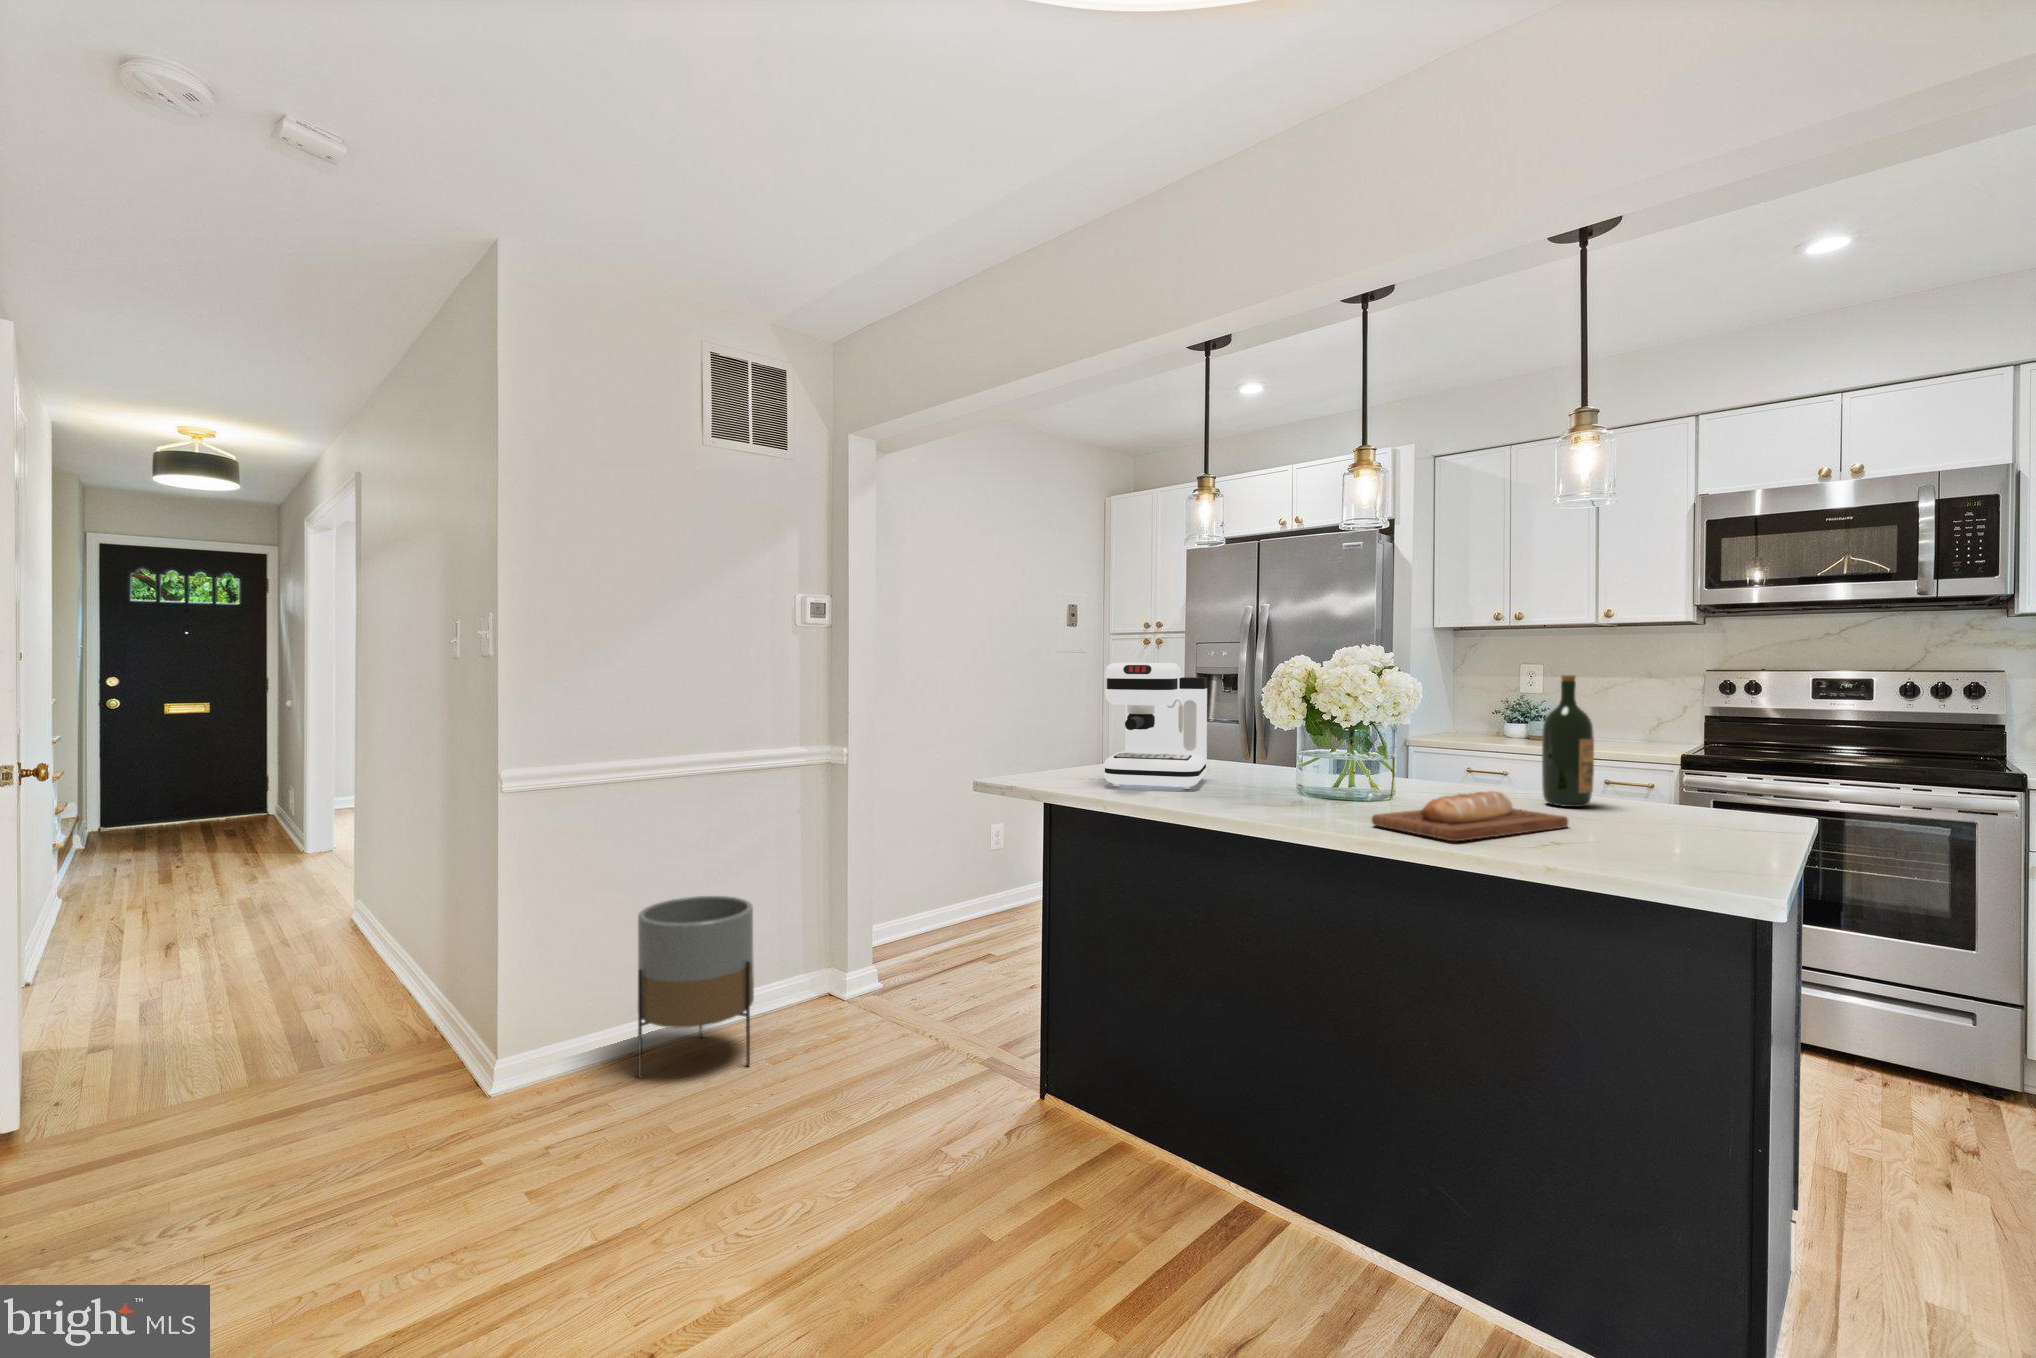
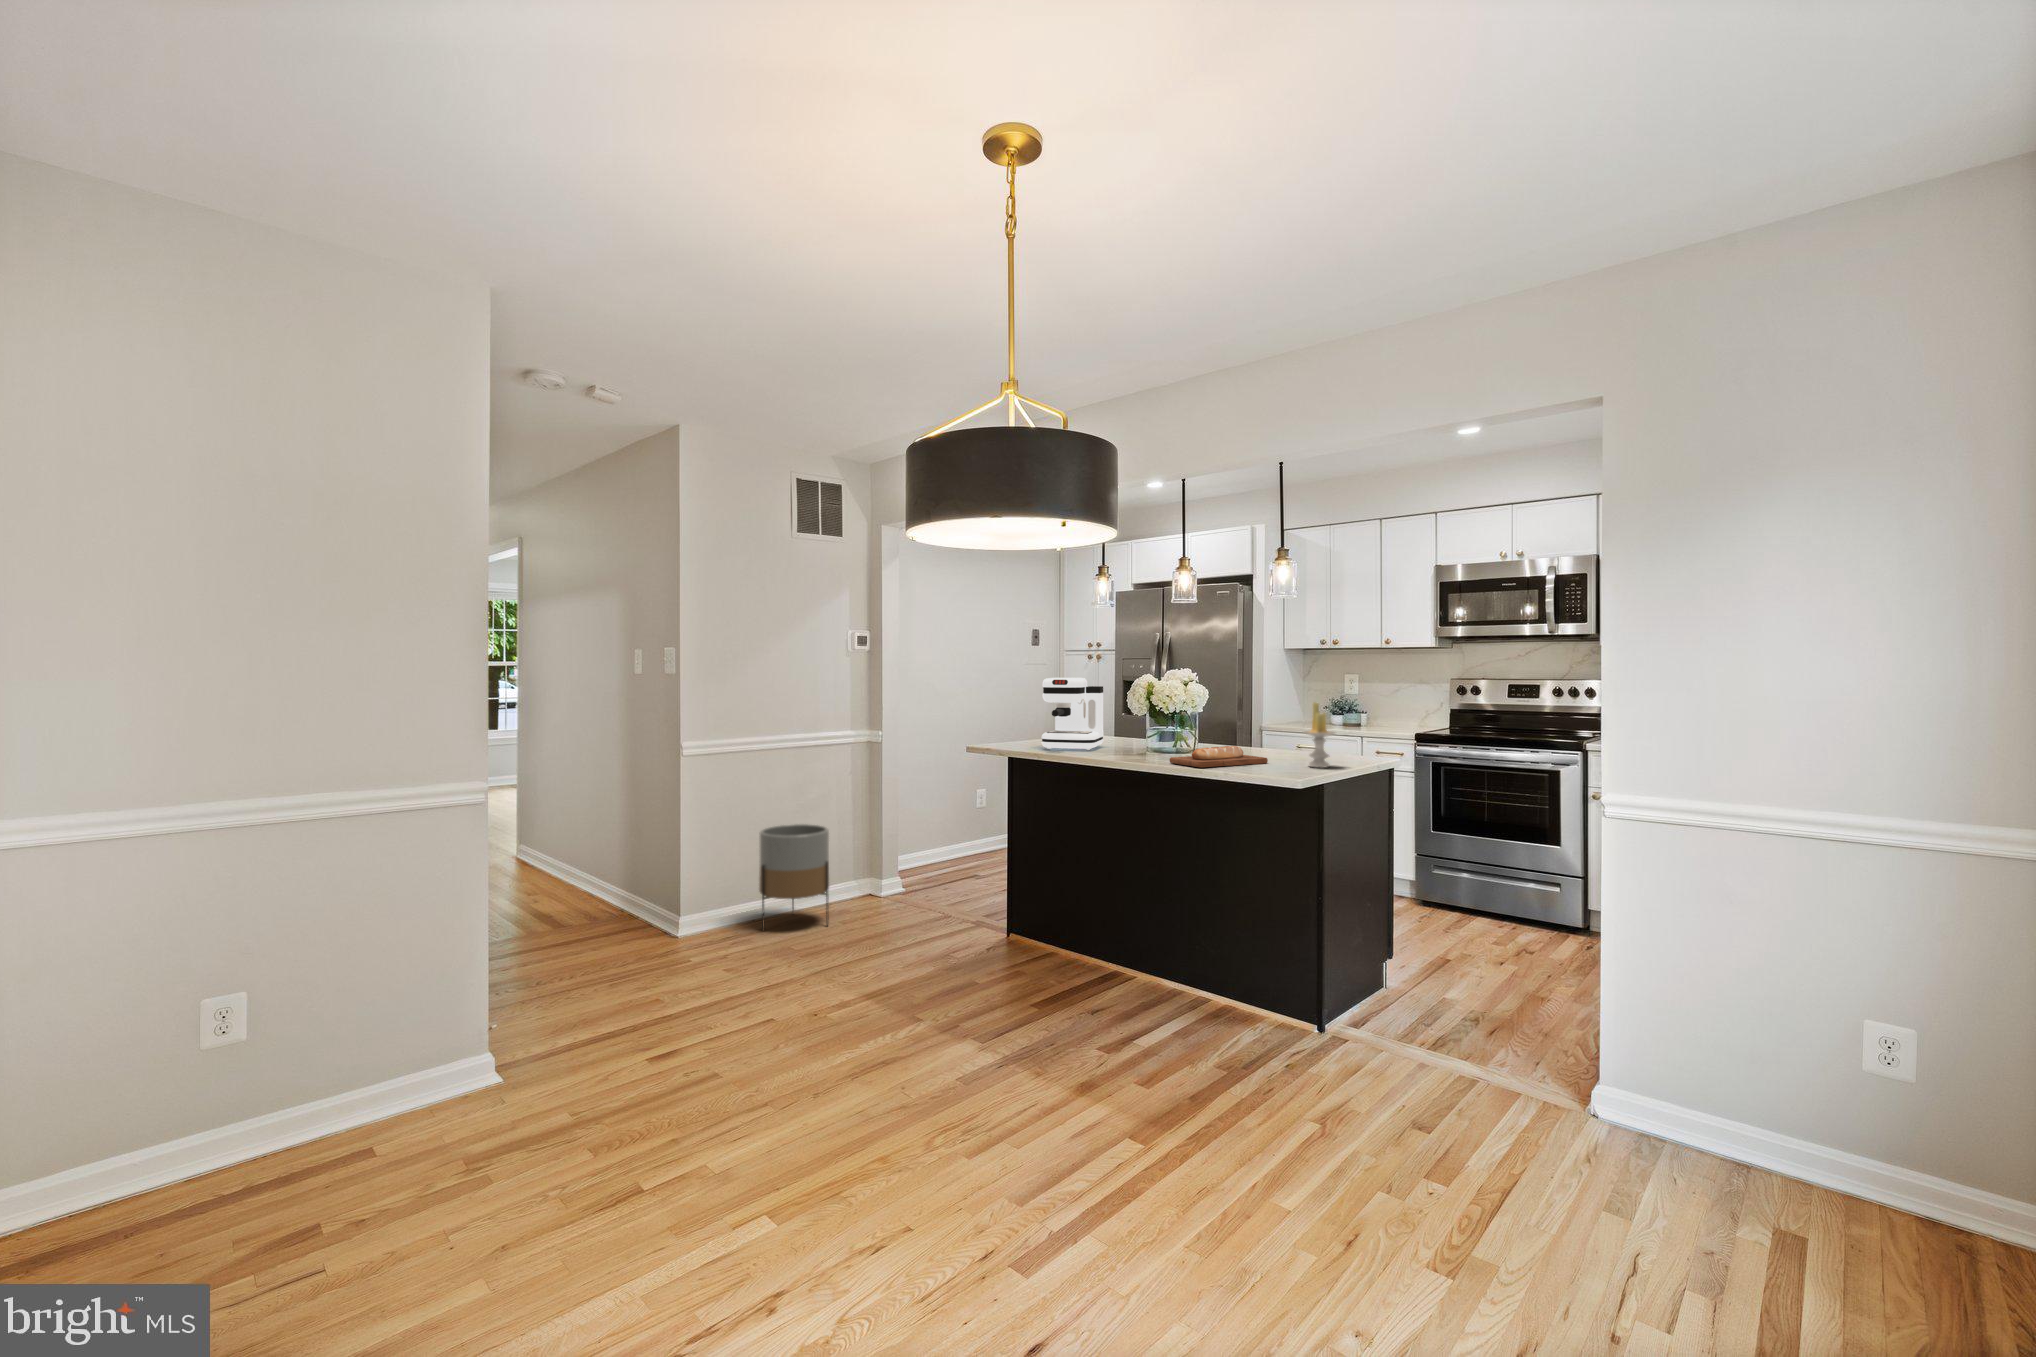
wine bottle: present [1542,675,1594,807] -> none [1274,686,1299,756]
candle: none [1657,706,1741,843] -> present [1304,702,1335,768]

